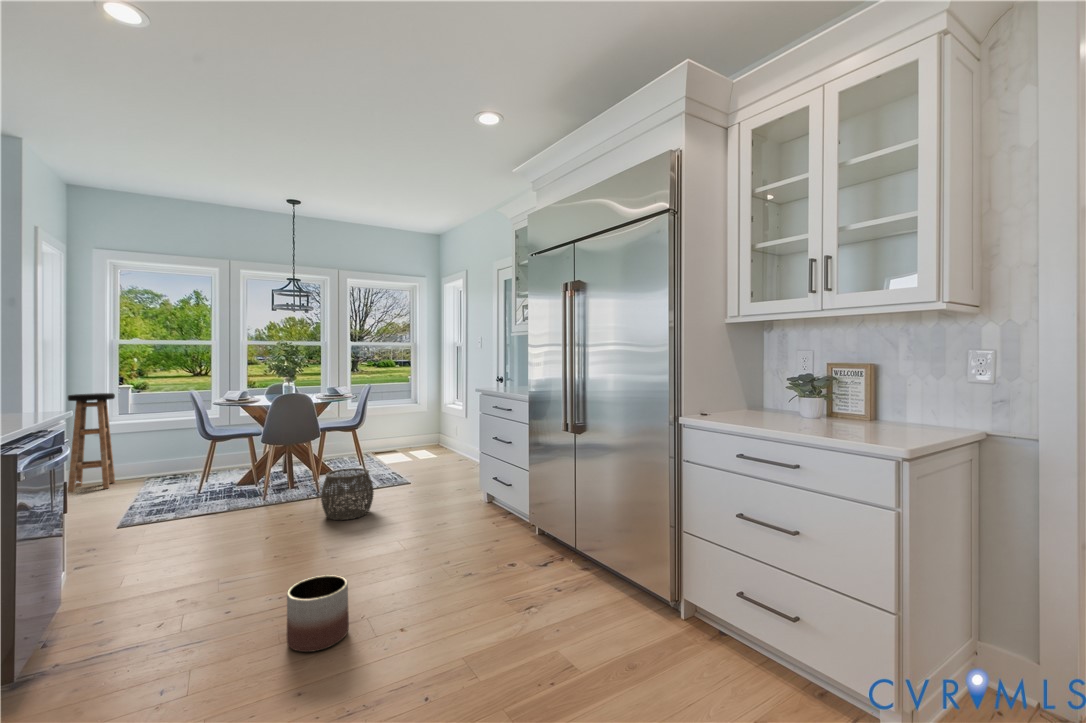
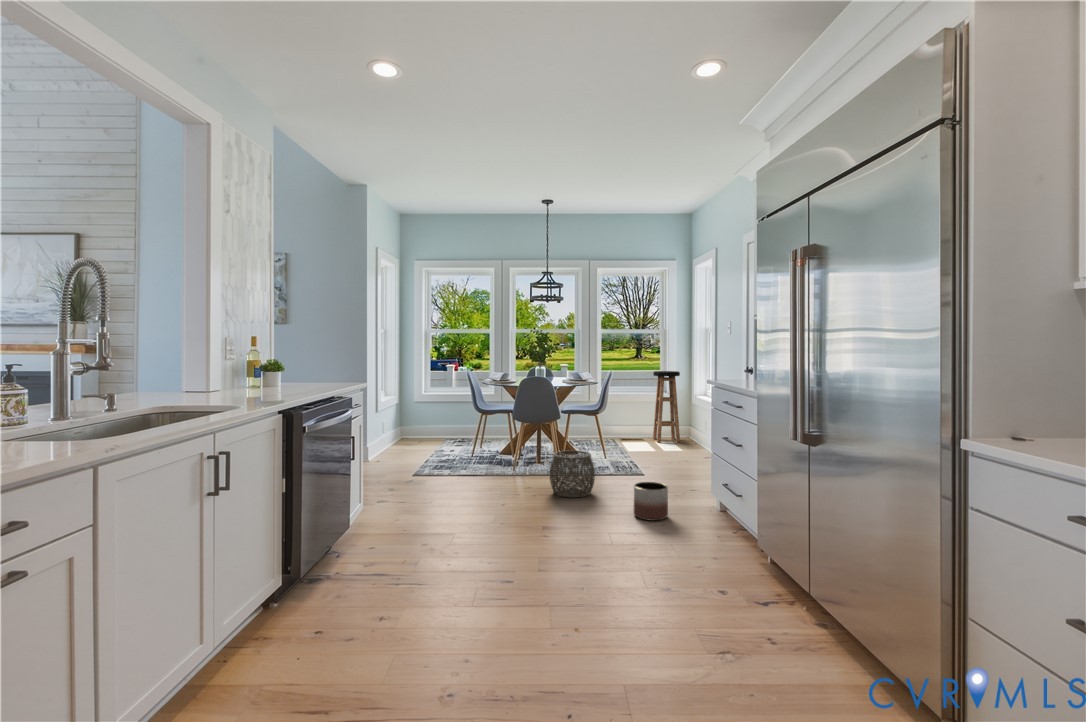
bar stool: present [68,393,115,492] -> present [653,371,680,442]
planter: present [287,575,349,652] -> present [634,482,668,521]

